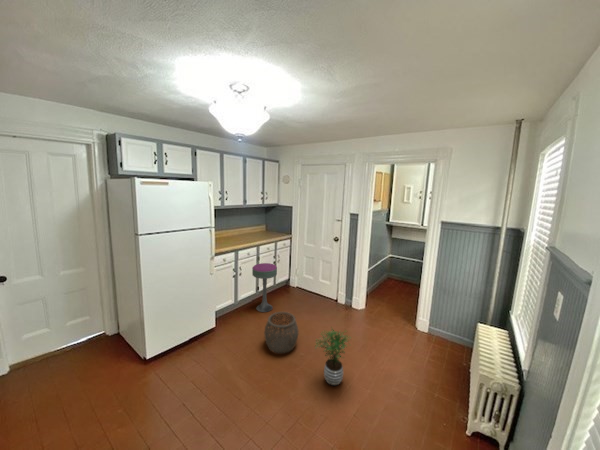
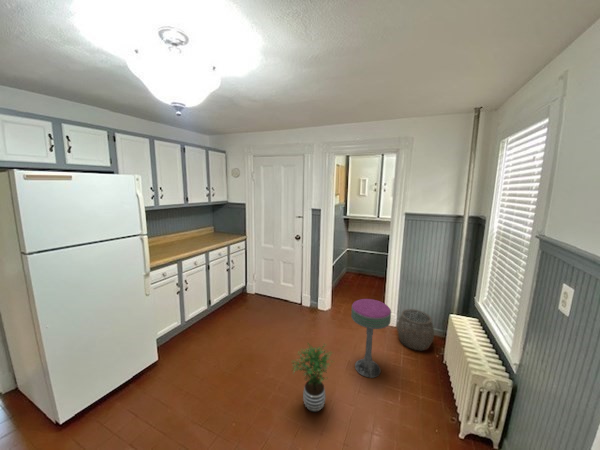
bar stool: present [252,263,277,312] -> present [351,299,391,378]
woven basket: present [264,312,298,353] -> present [397,309,434,350]

